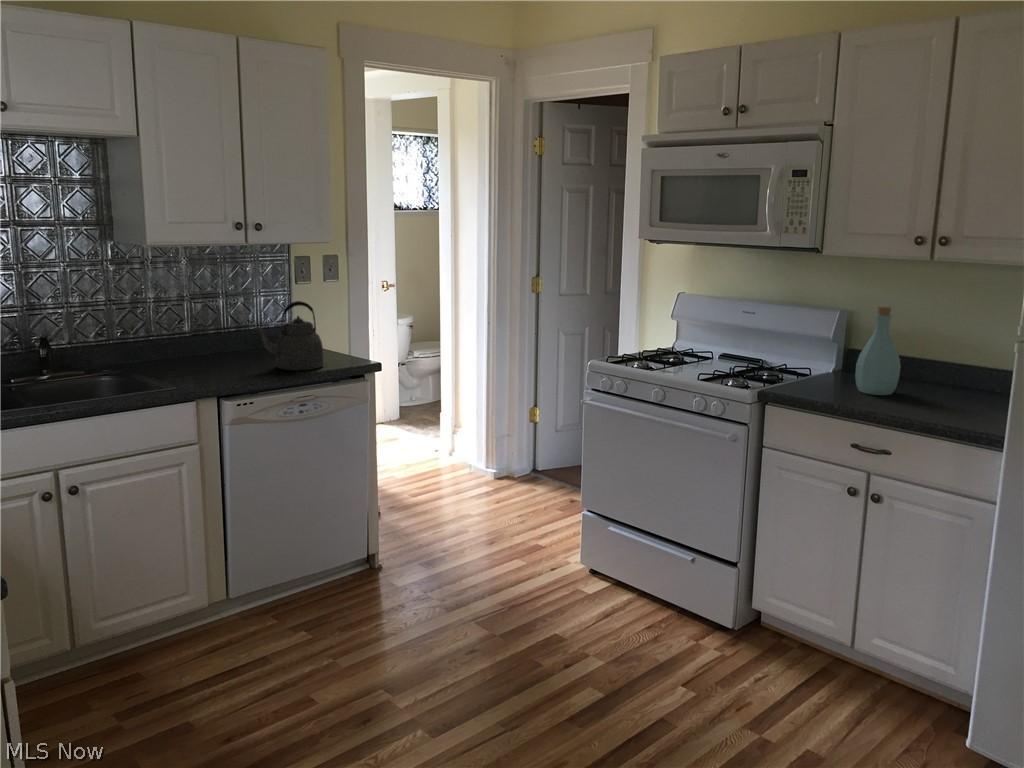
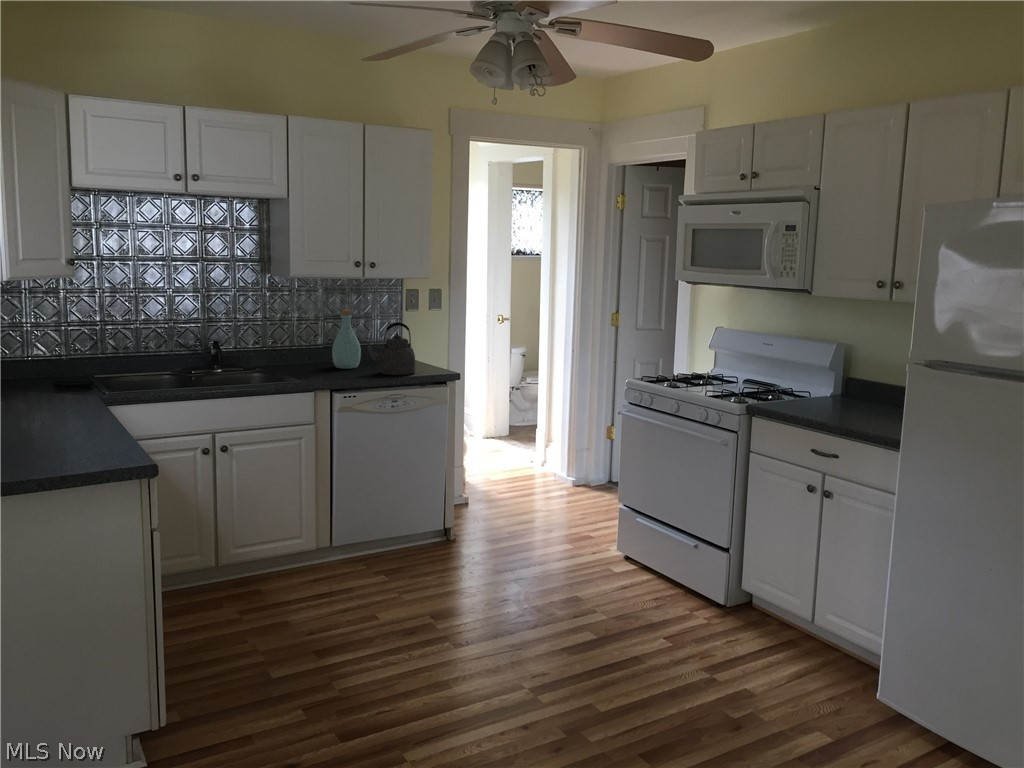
bottle: present [855,306,901,395] -> present [332,310,361,369]

